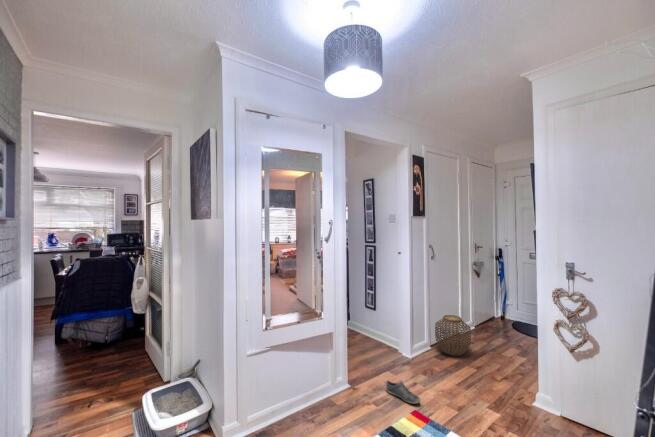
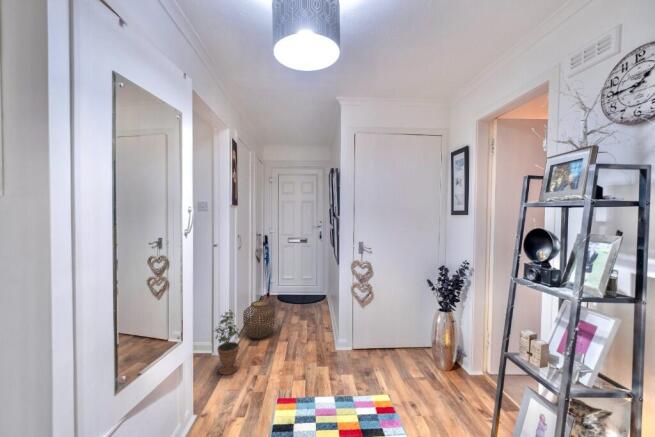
potted plant: none [385,311,409,372] -> present [215,310,239,375]
shoe: present [386,381,421,403] -> none [237,379,277,398]

